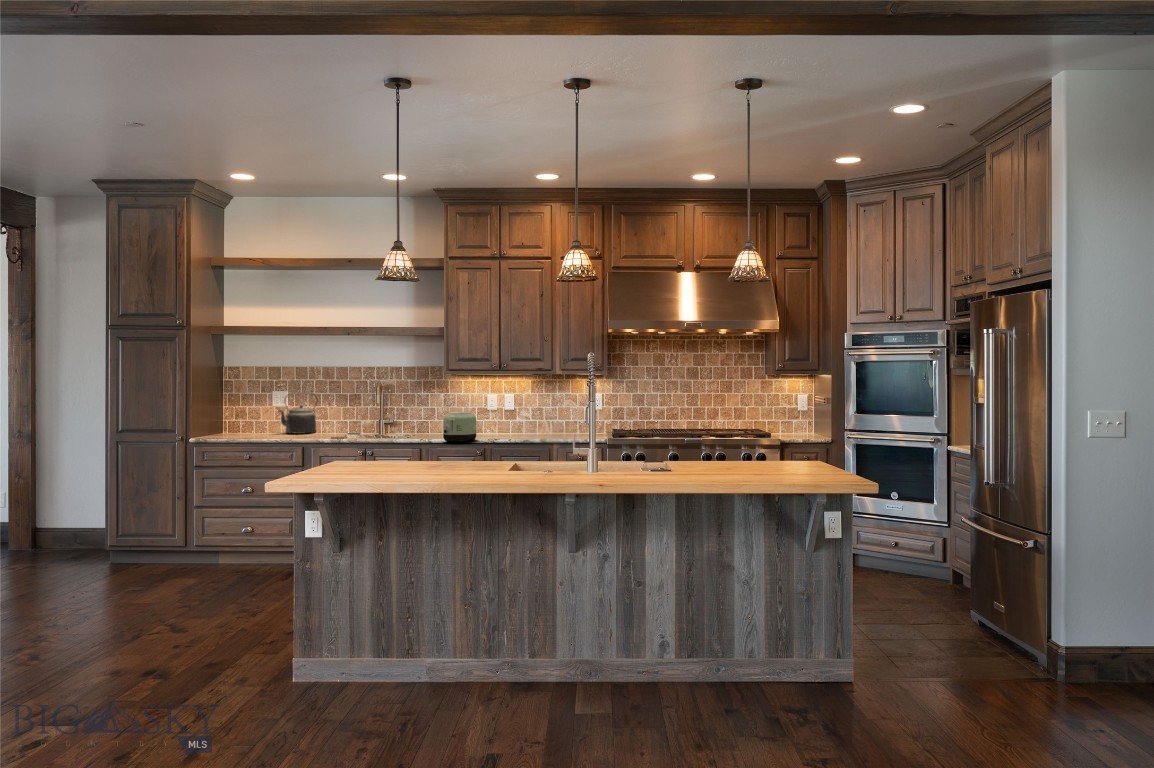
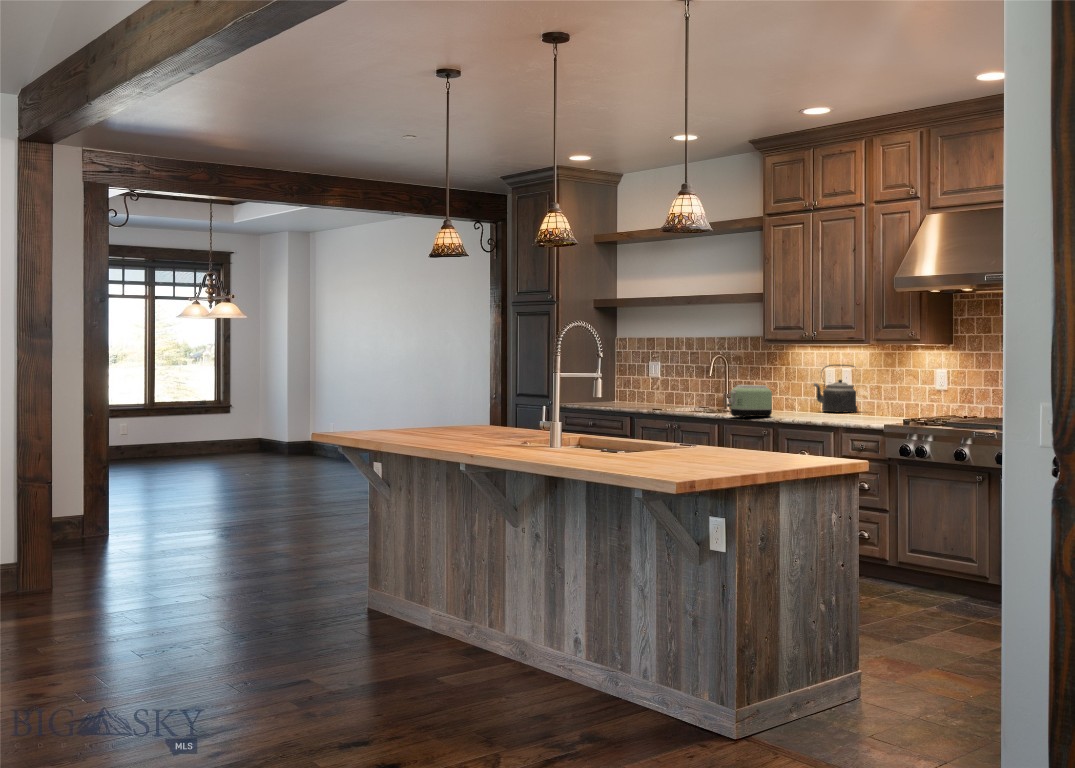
kettle: present [279,393,318,434] -> present [814,365,858,412]

